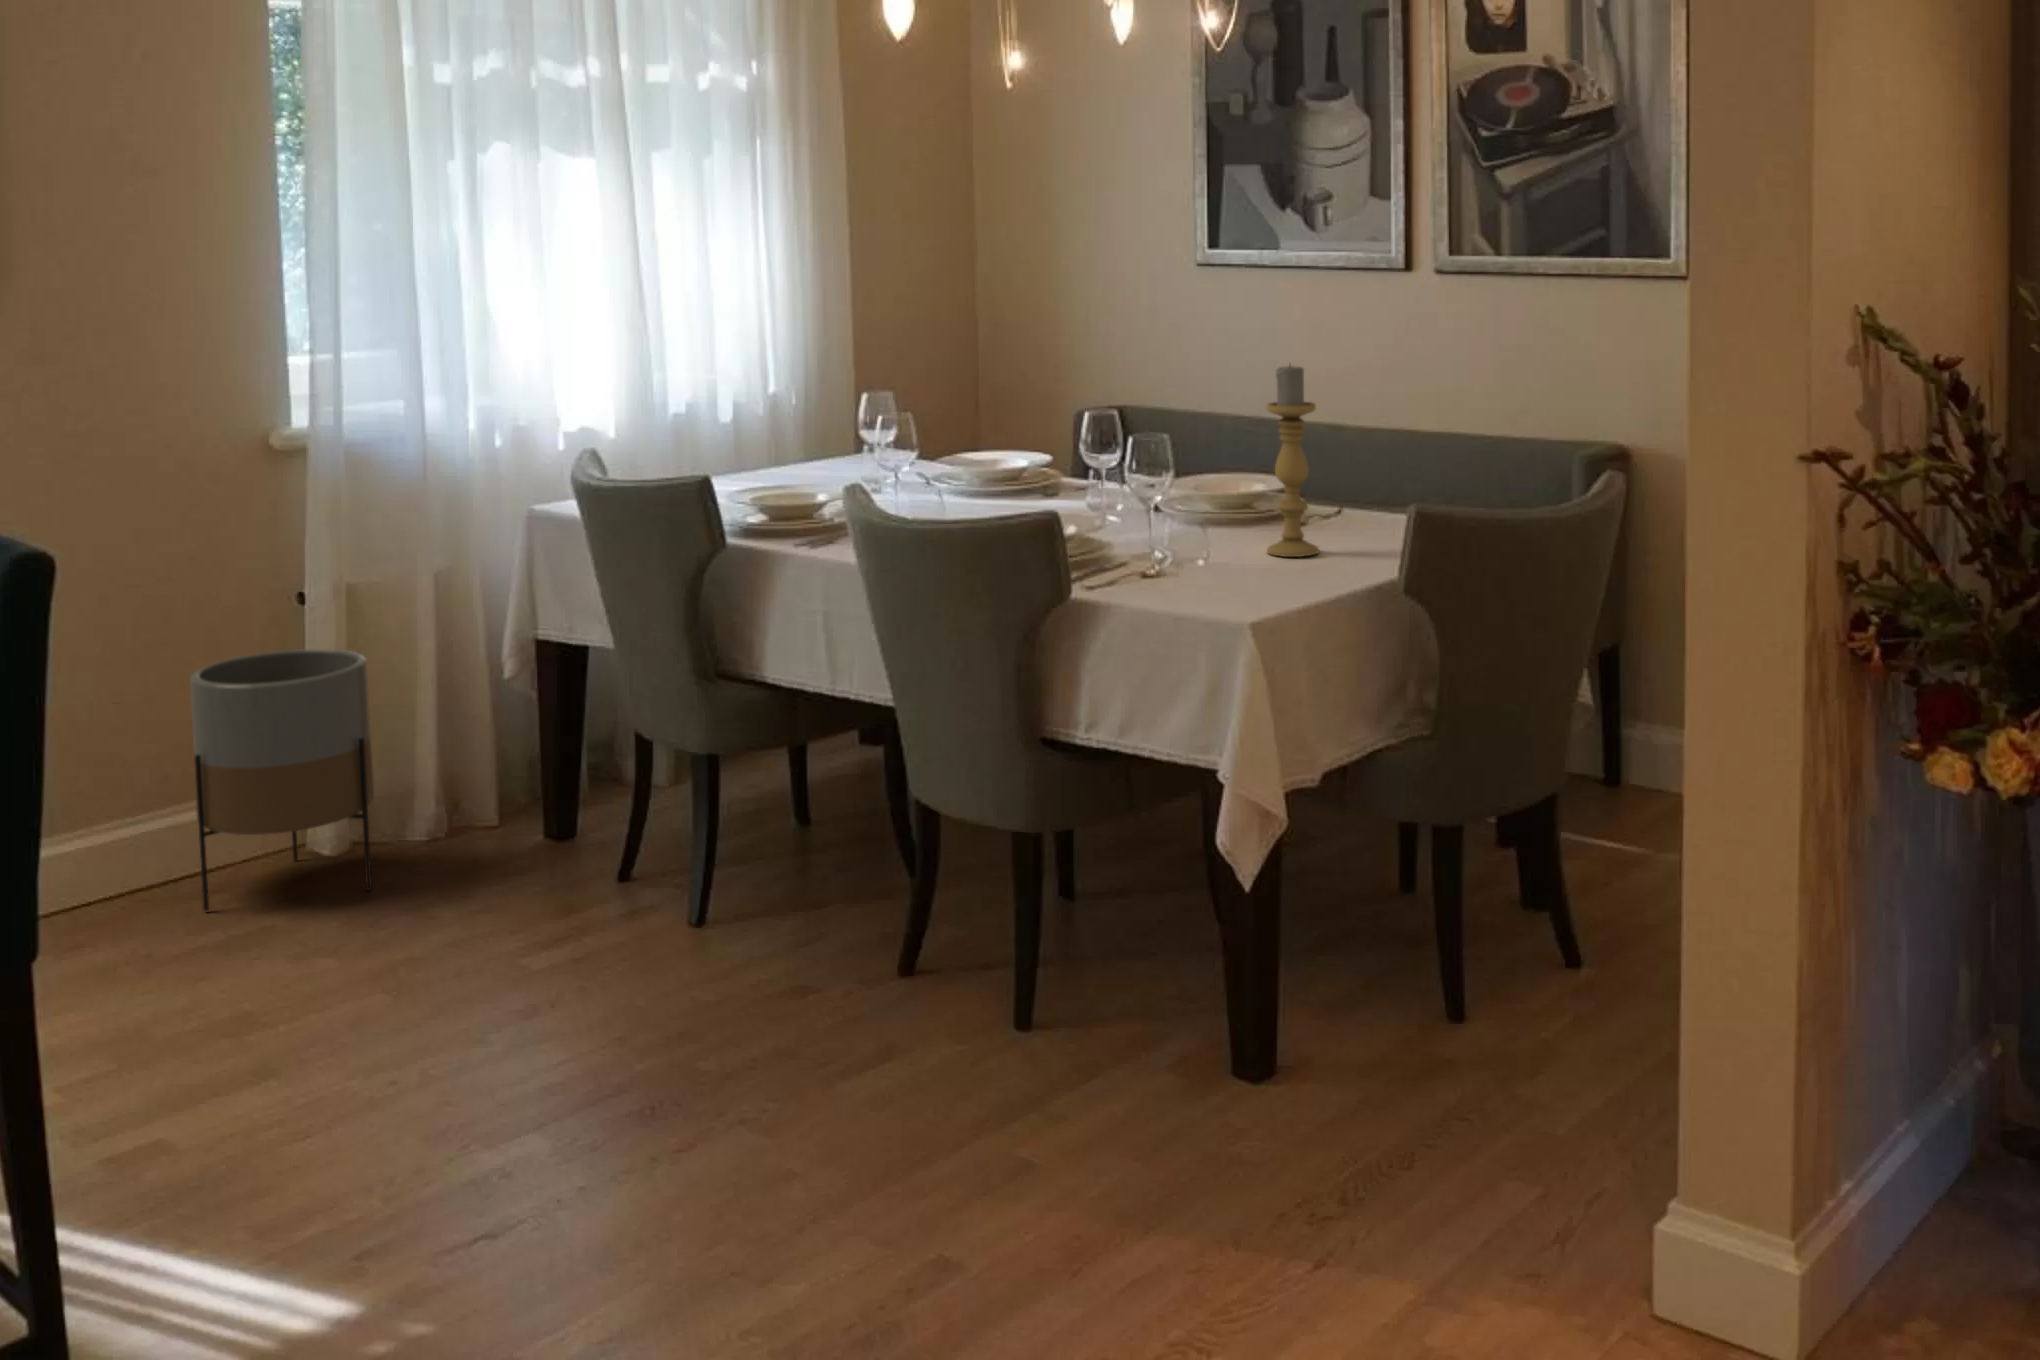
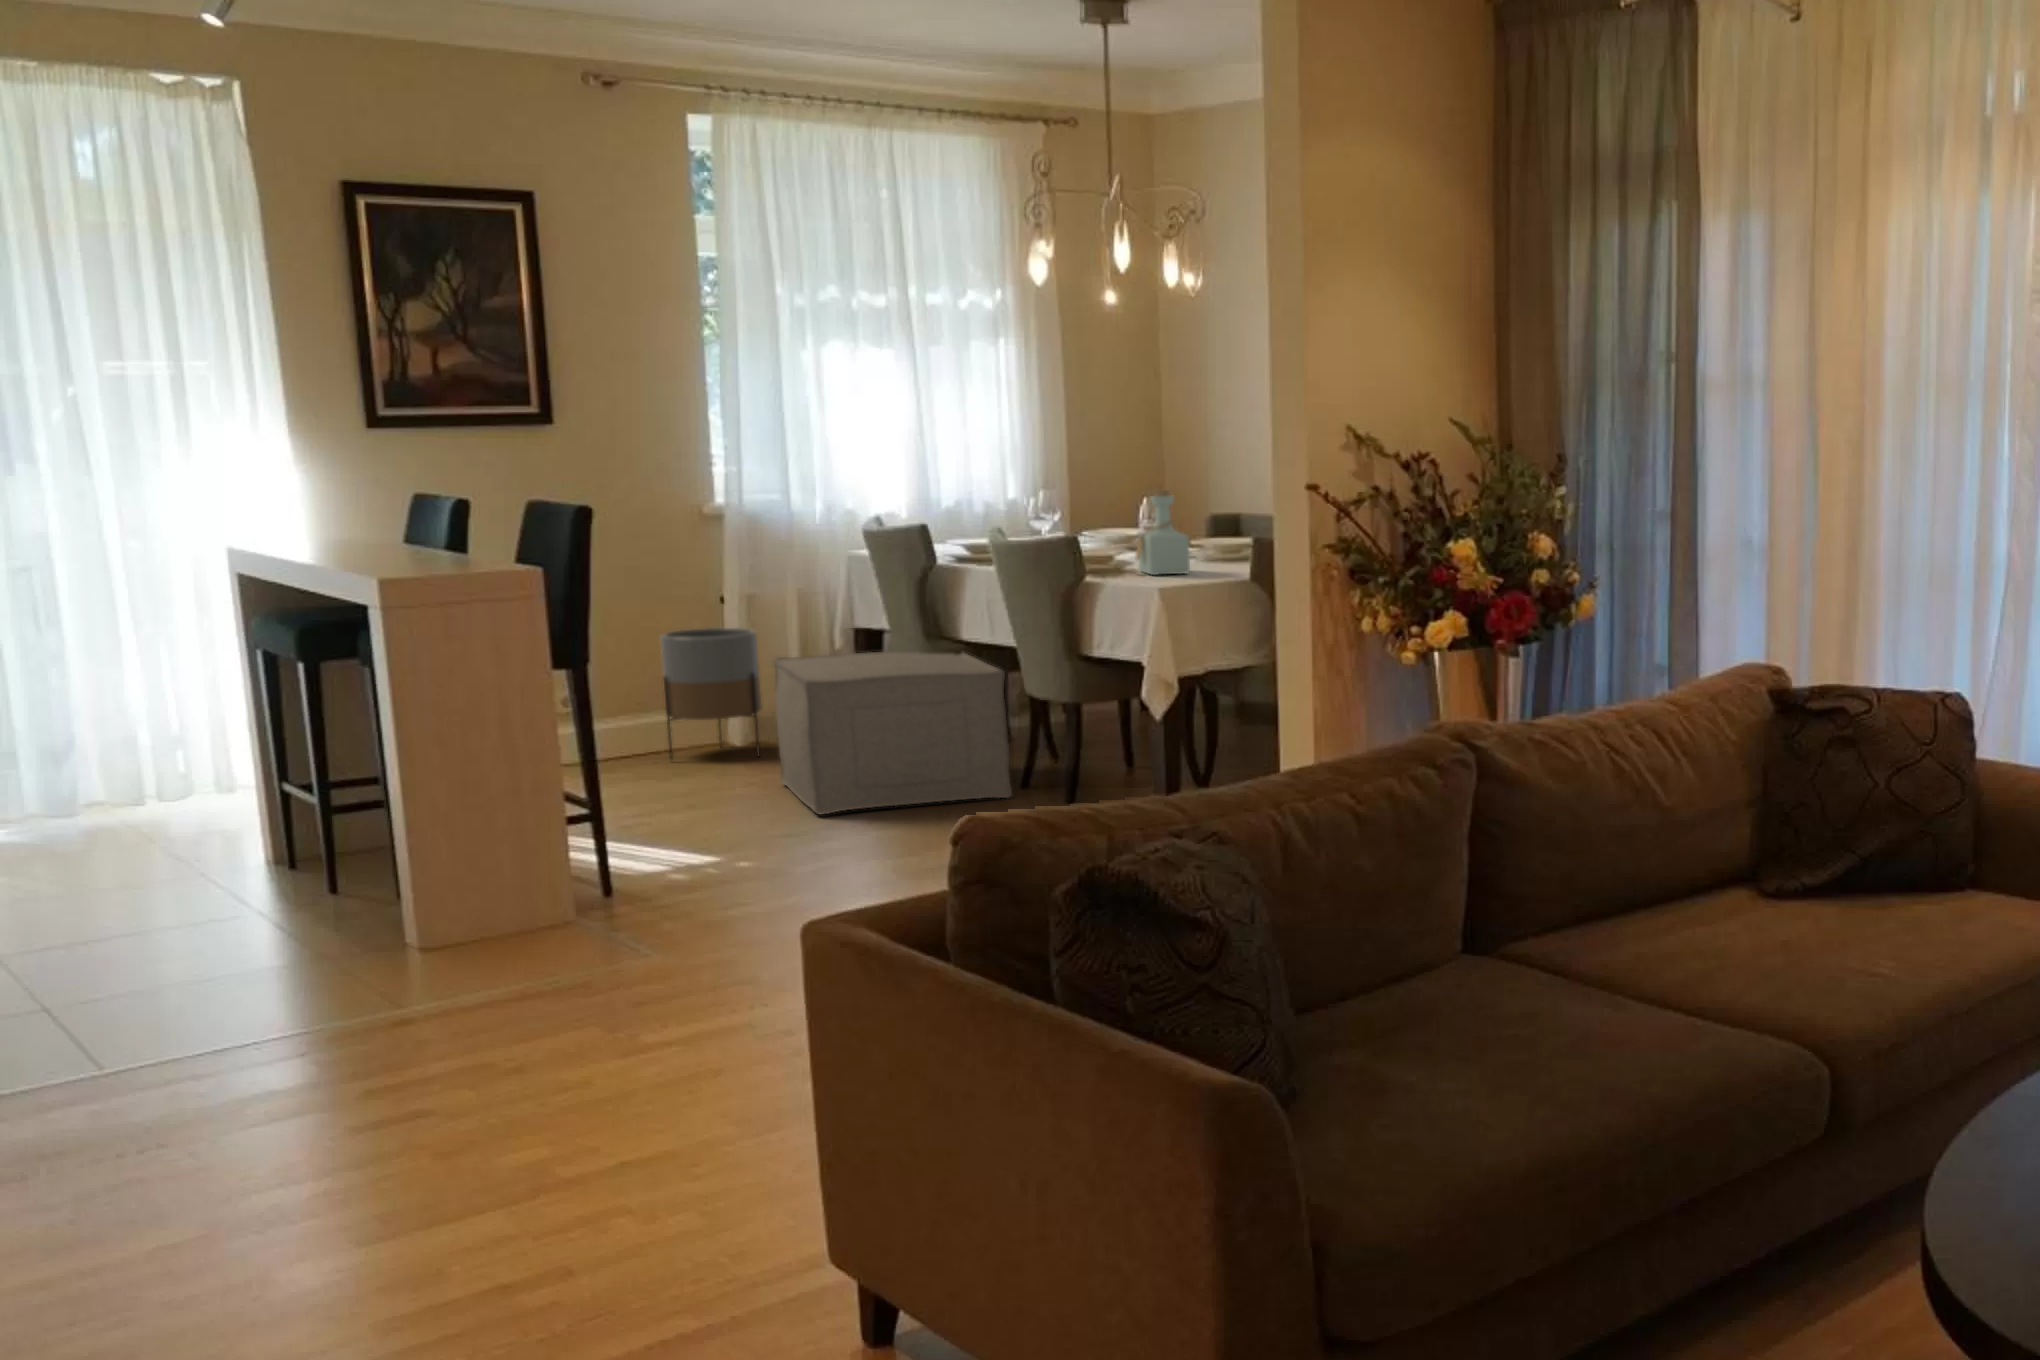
candle holder: present [1267,365,1319,557] -> none [1205,467,1234,569]
bottle: none [1157,413,1265,582] -> present [1136,490,1190,575]
ottoman: none [418,695,904,1110] -> present [774,651,1012,814]

